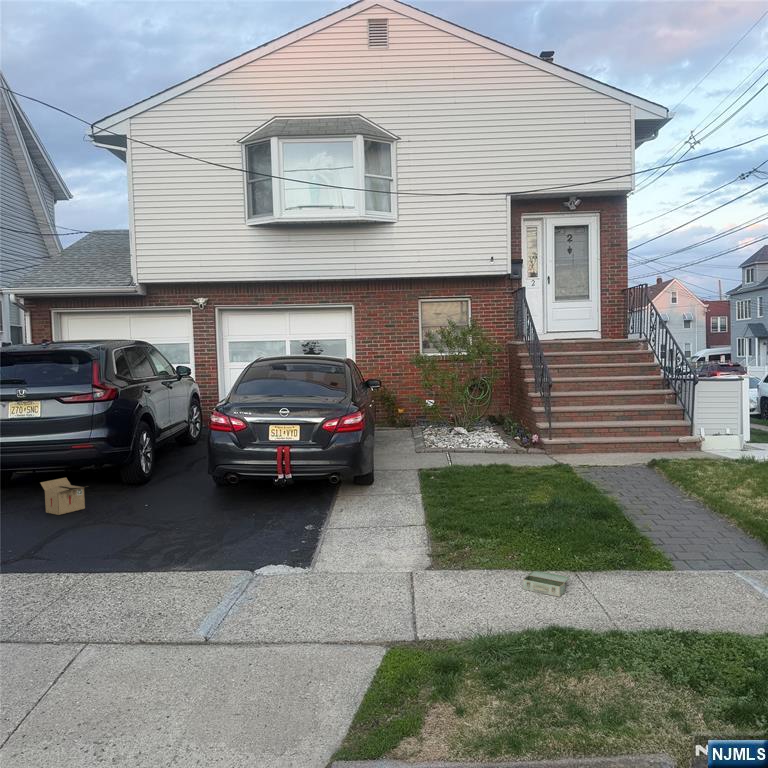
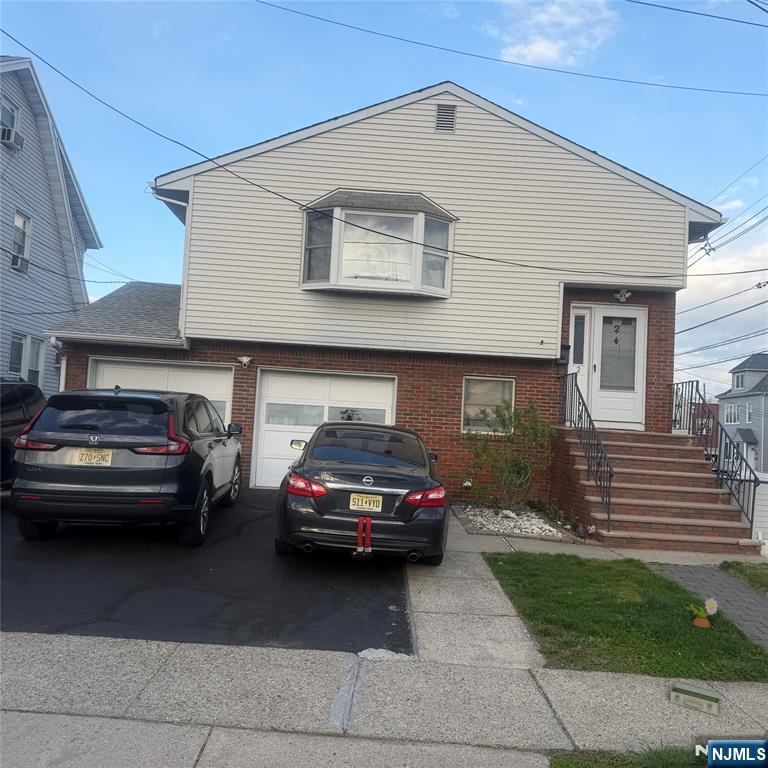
cardboard box: present [41,478,85,515] -> none [98,532,151,573]
decorative plant: none [576,494,605,522] -> present [686,598,718,628]

